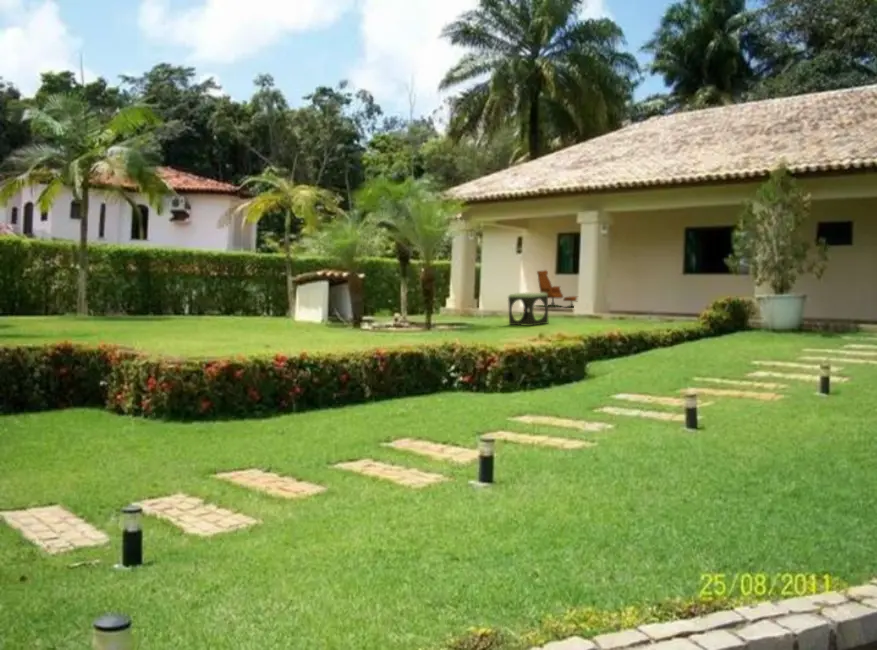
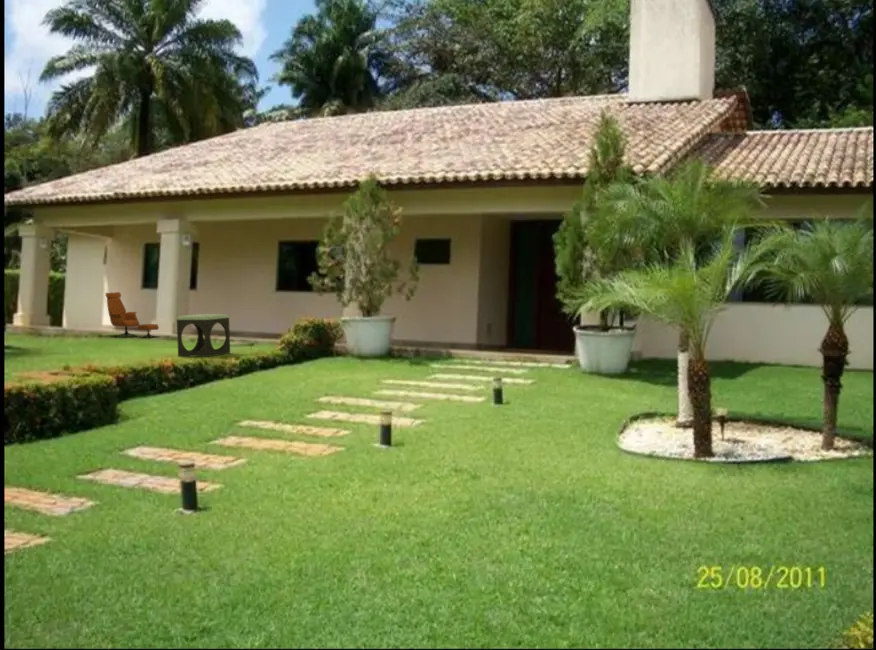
footstool: present [508,292,548,326] -> present [177,314,230,357]

